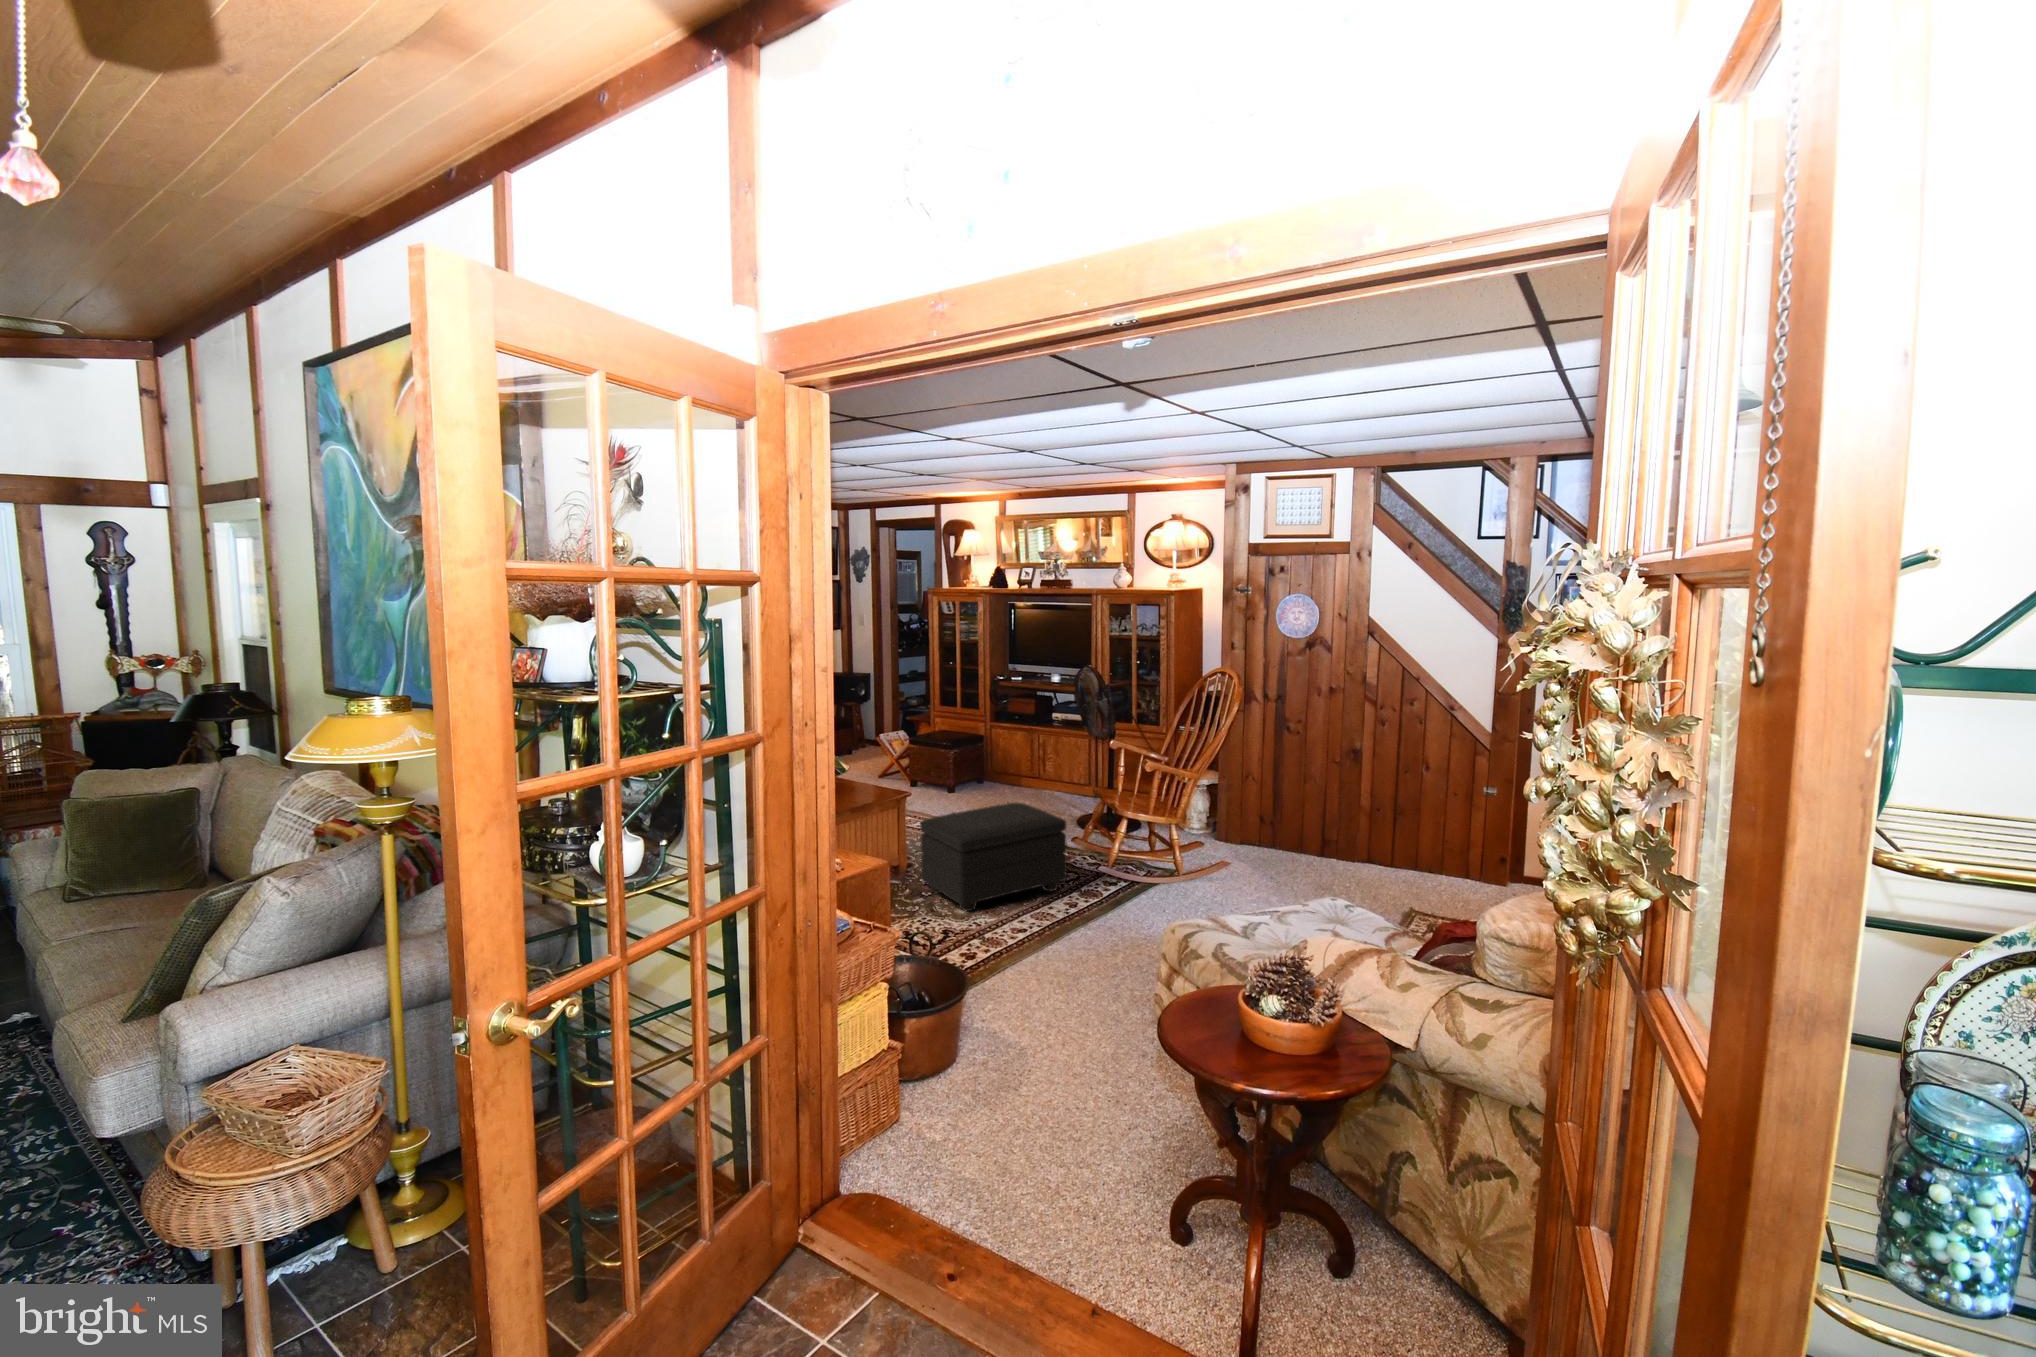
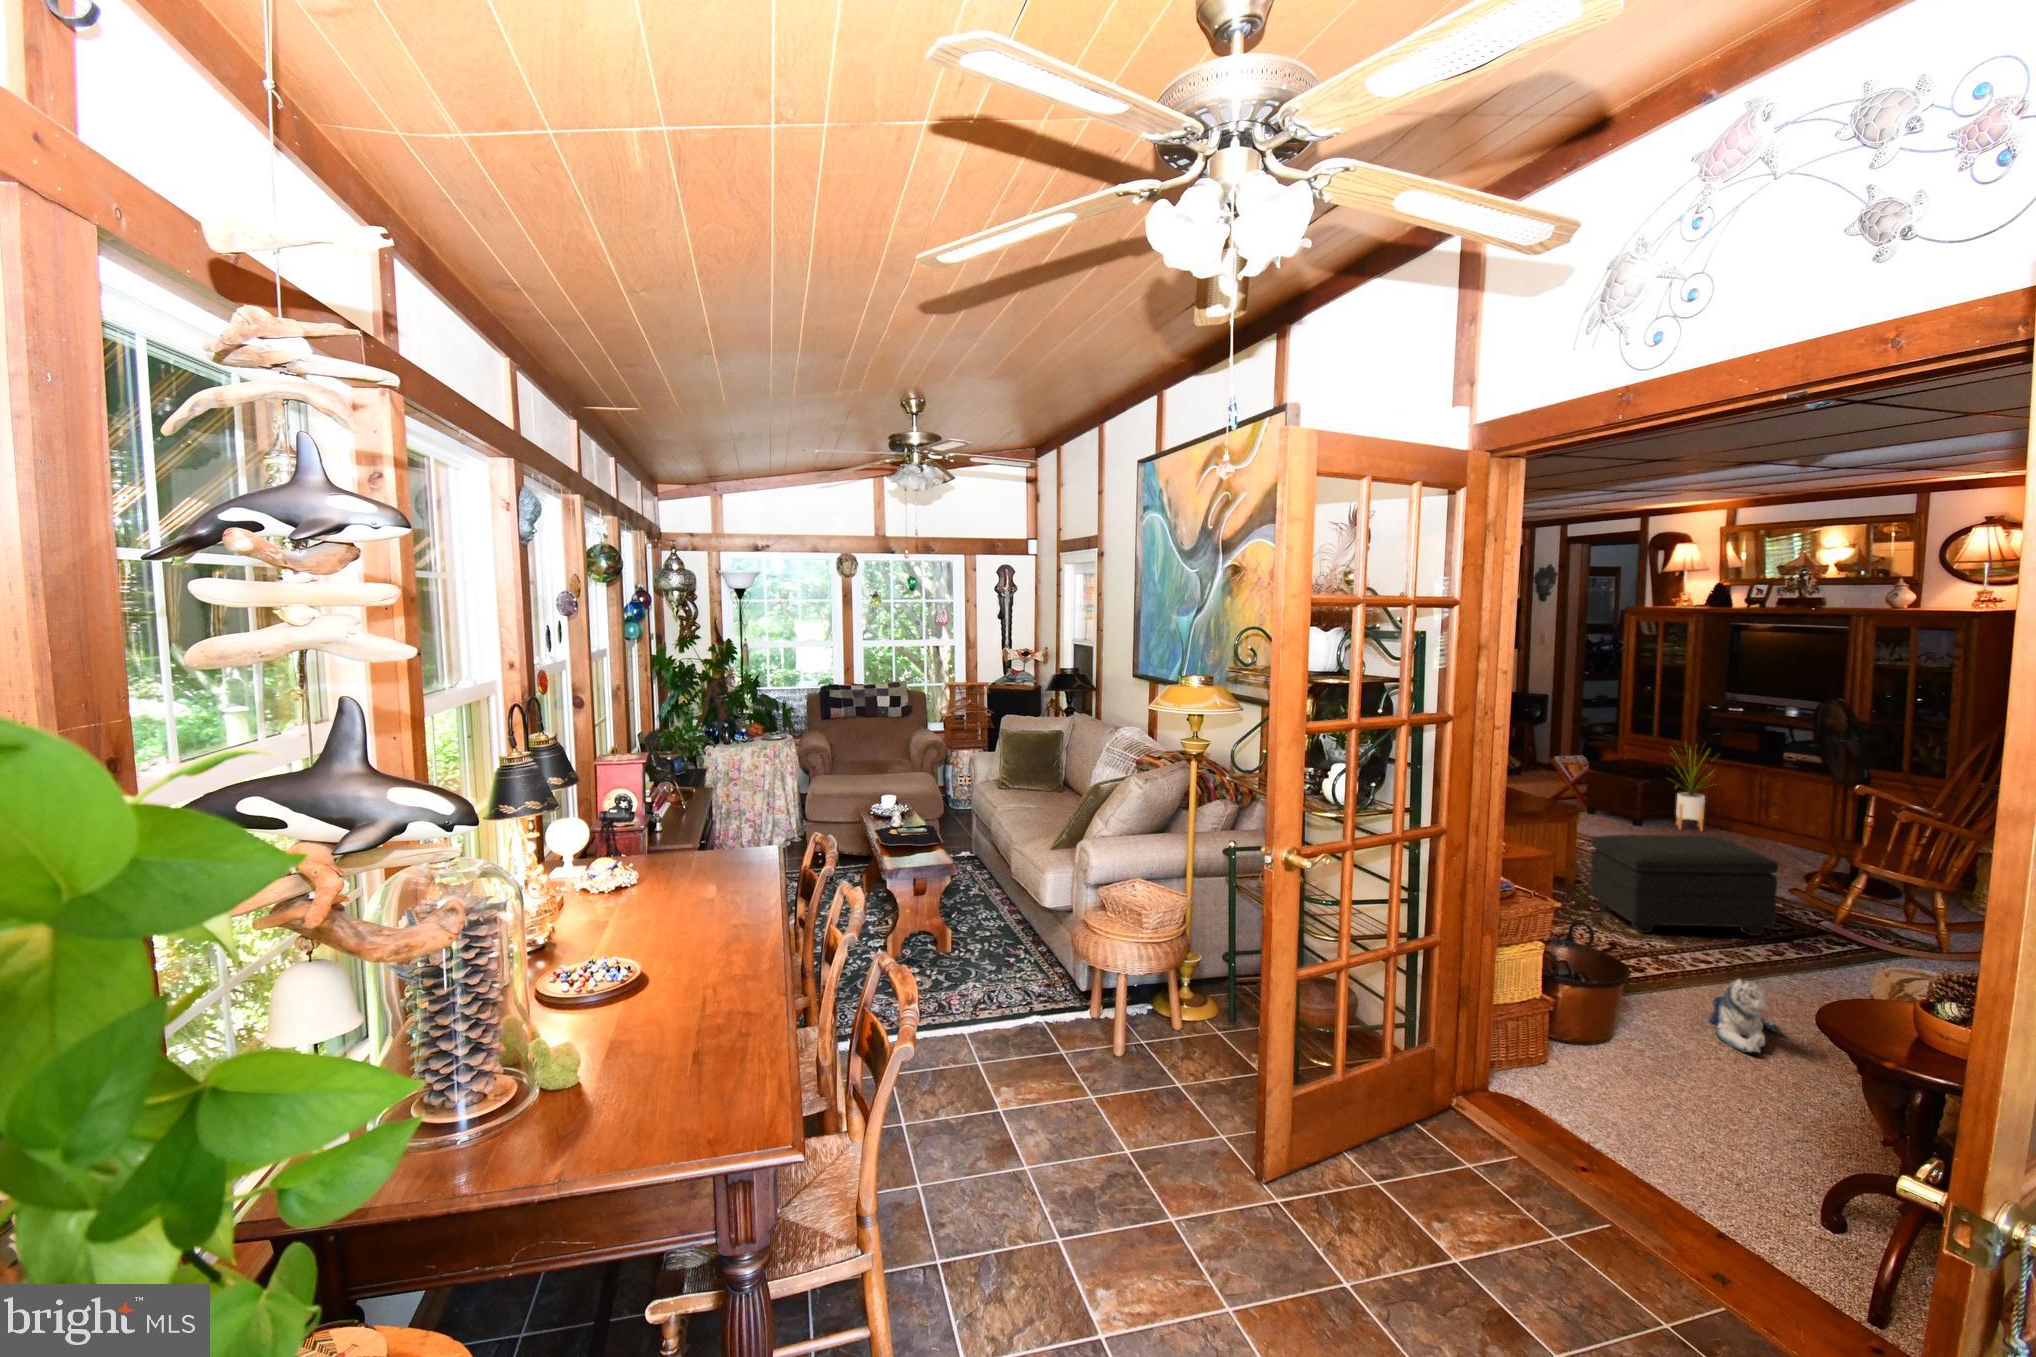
house plant: none [965,709,1011,792] -> present [1676,751,1708,831]
plush toy: none [1033,954,1089,1030] -> present [1709,979,1780,1053]

